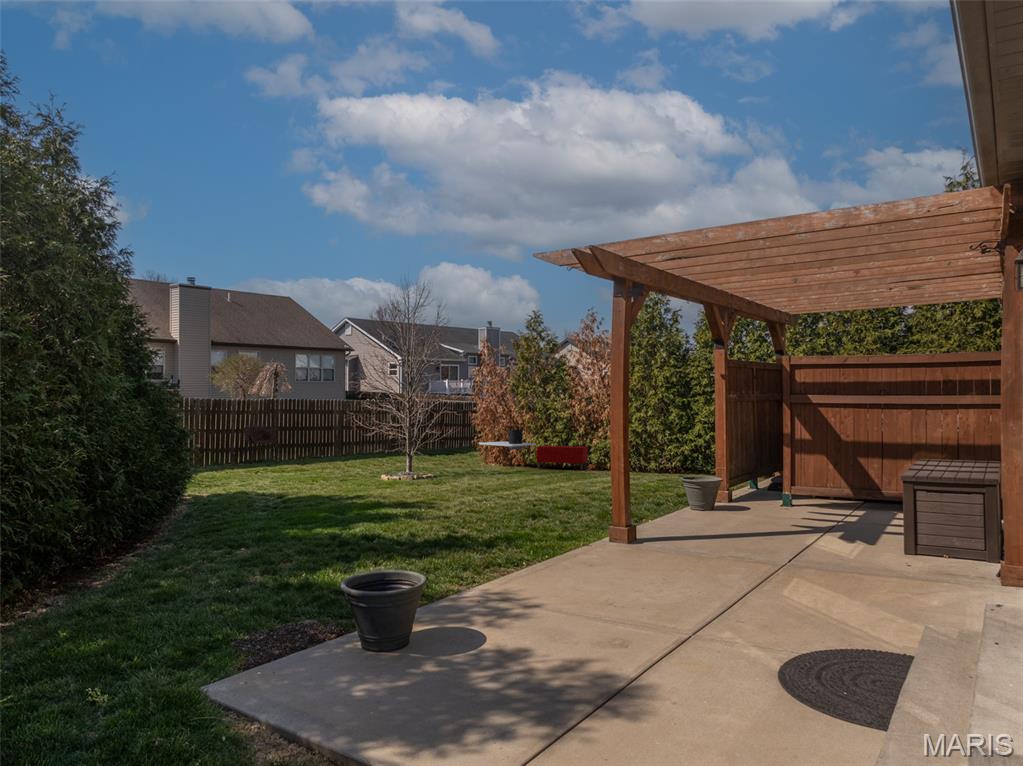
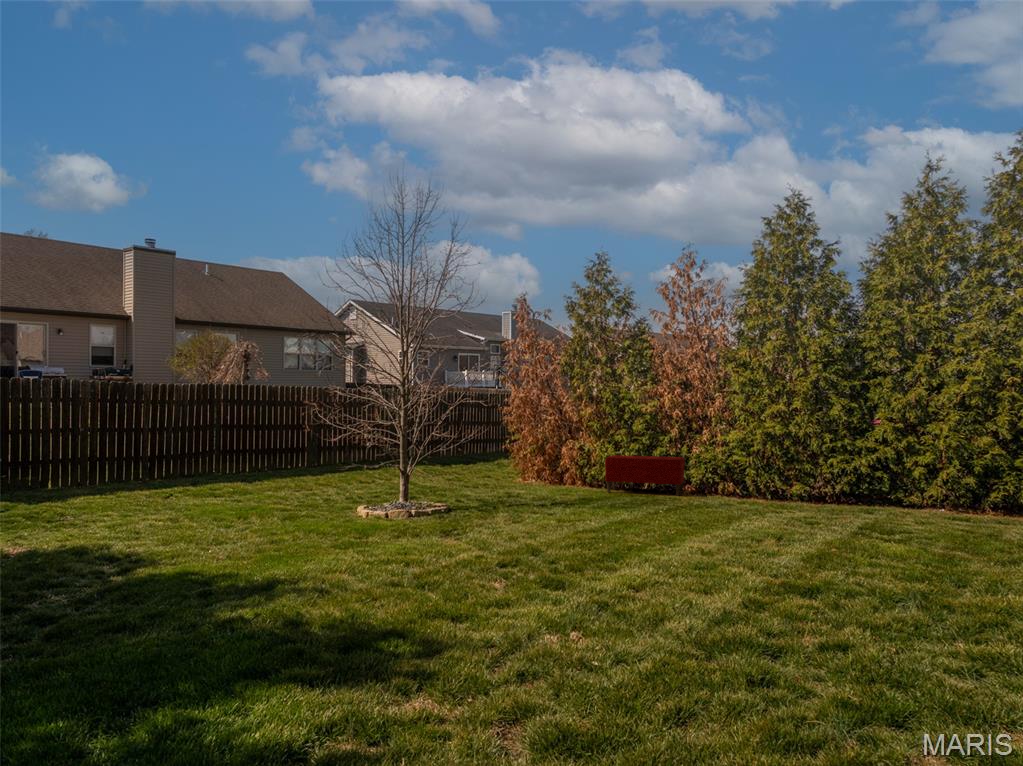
armchair: present [240,426,277,464] -> none [165,422,218,479]
side table: present [479,430,536,465] -> none [514,431,601,490]

